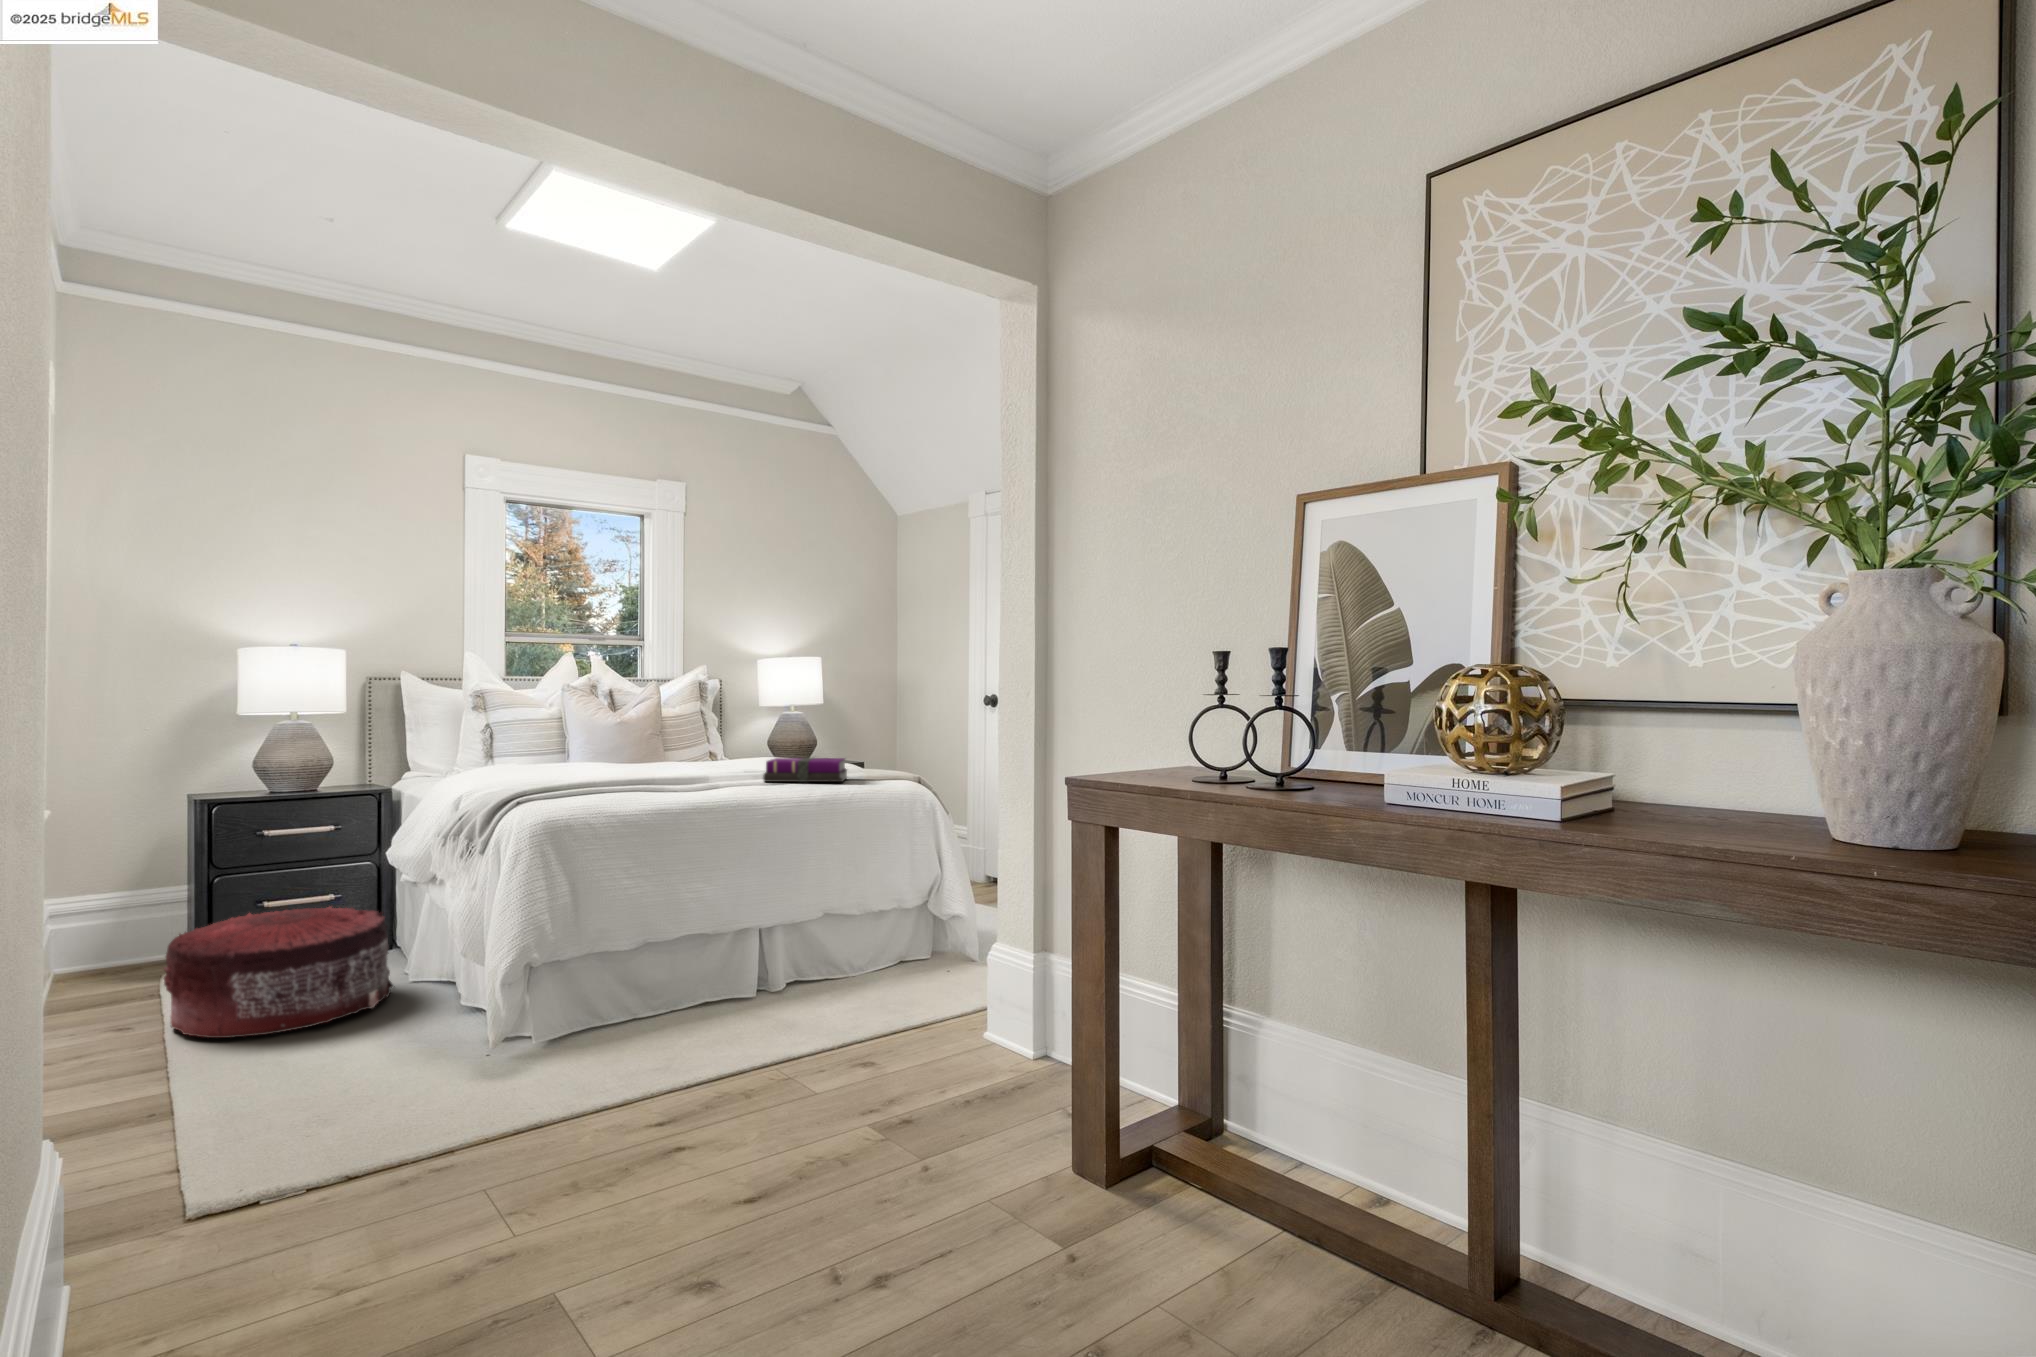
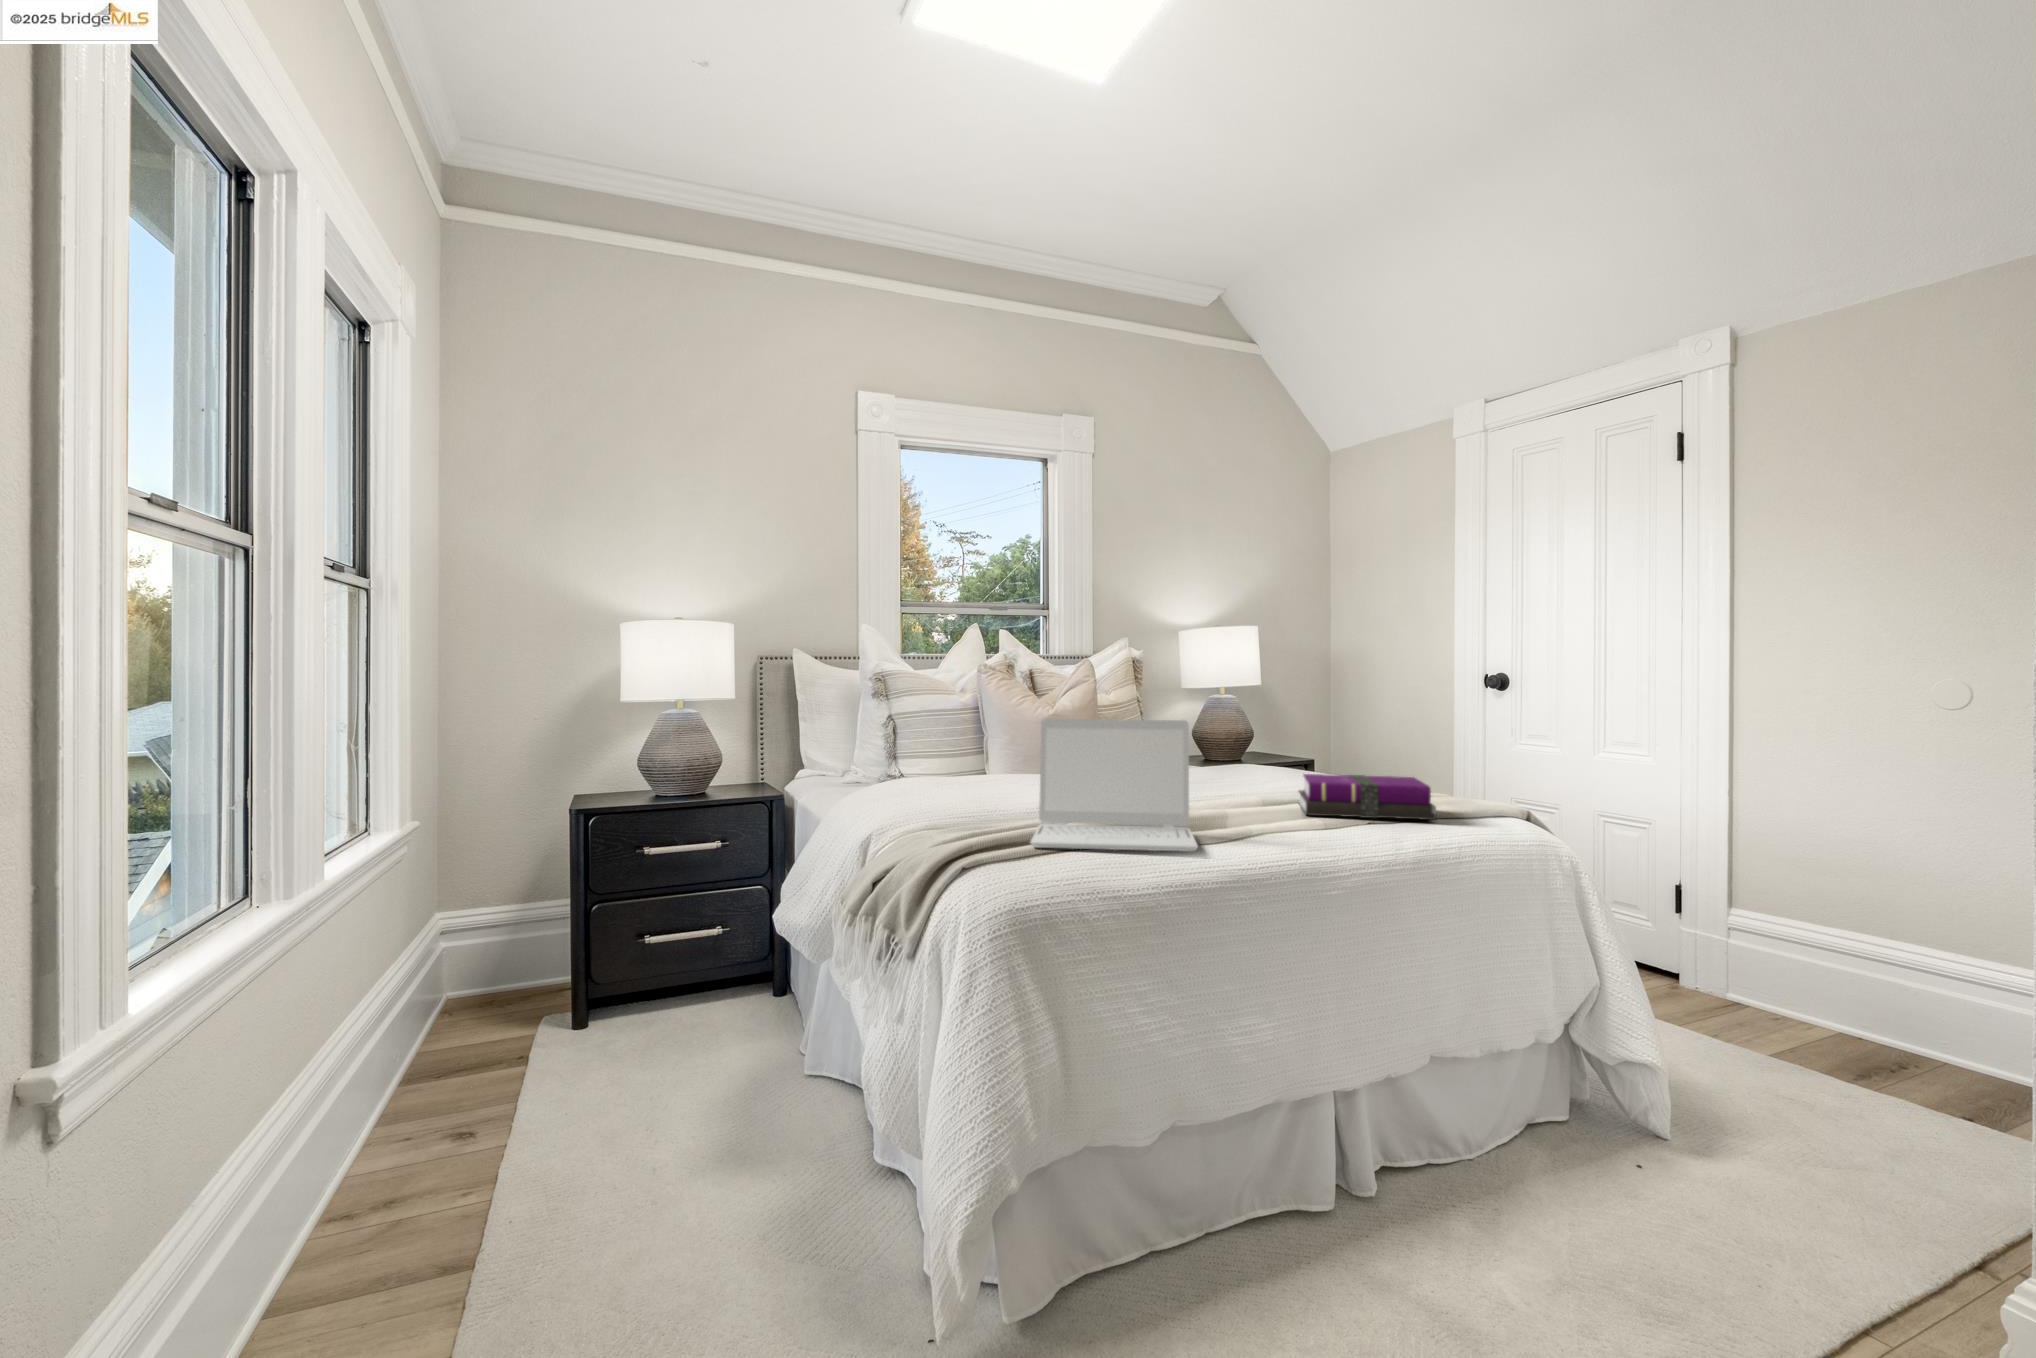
laptop: none [552,720,670,796] -> present [1031,719,1198,852]
pouf: present [164,906,394,1038] -> none [504,962,796,1186]

